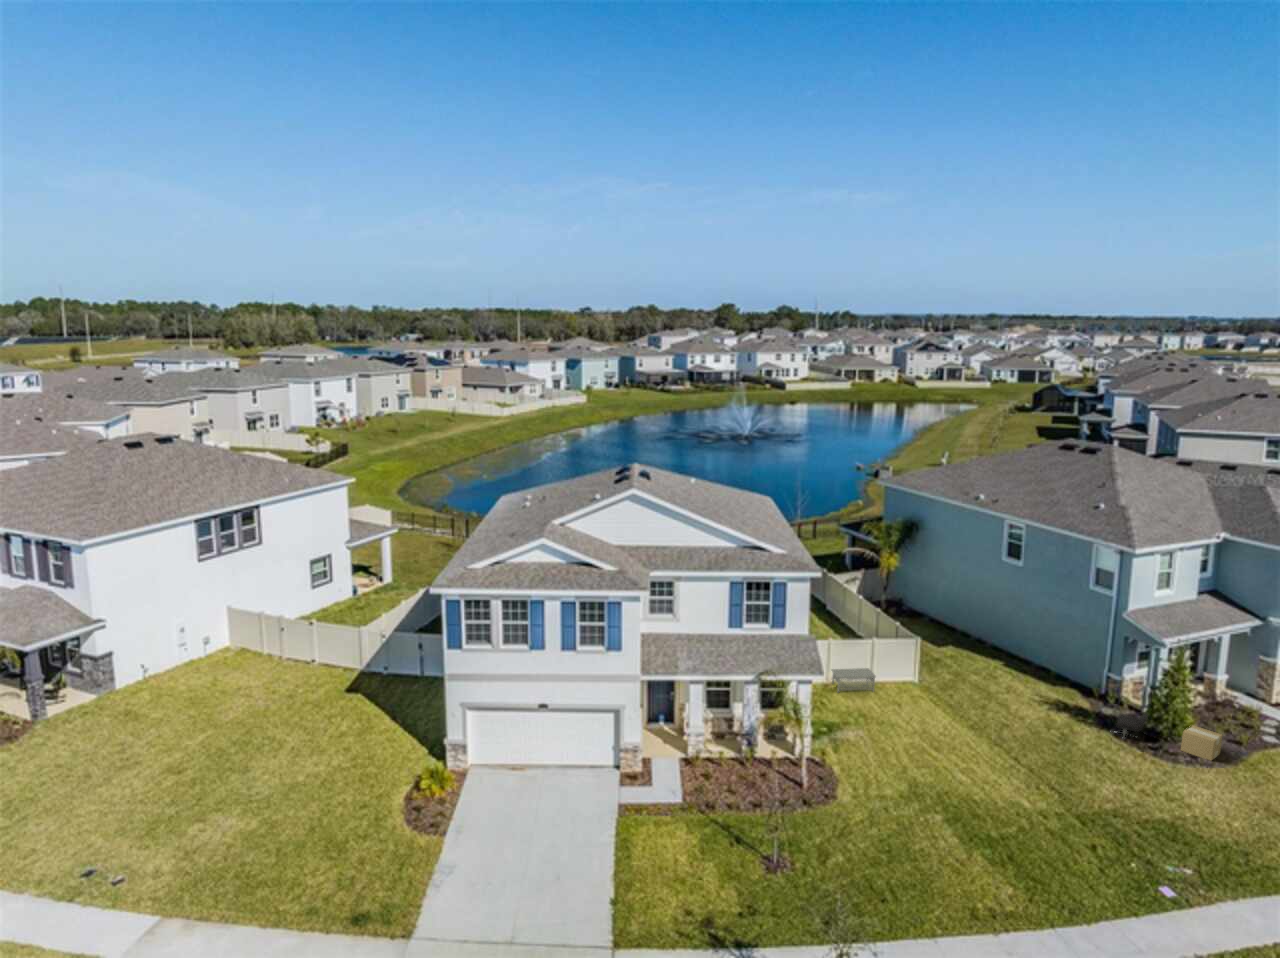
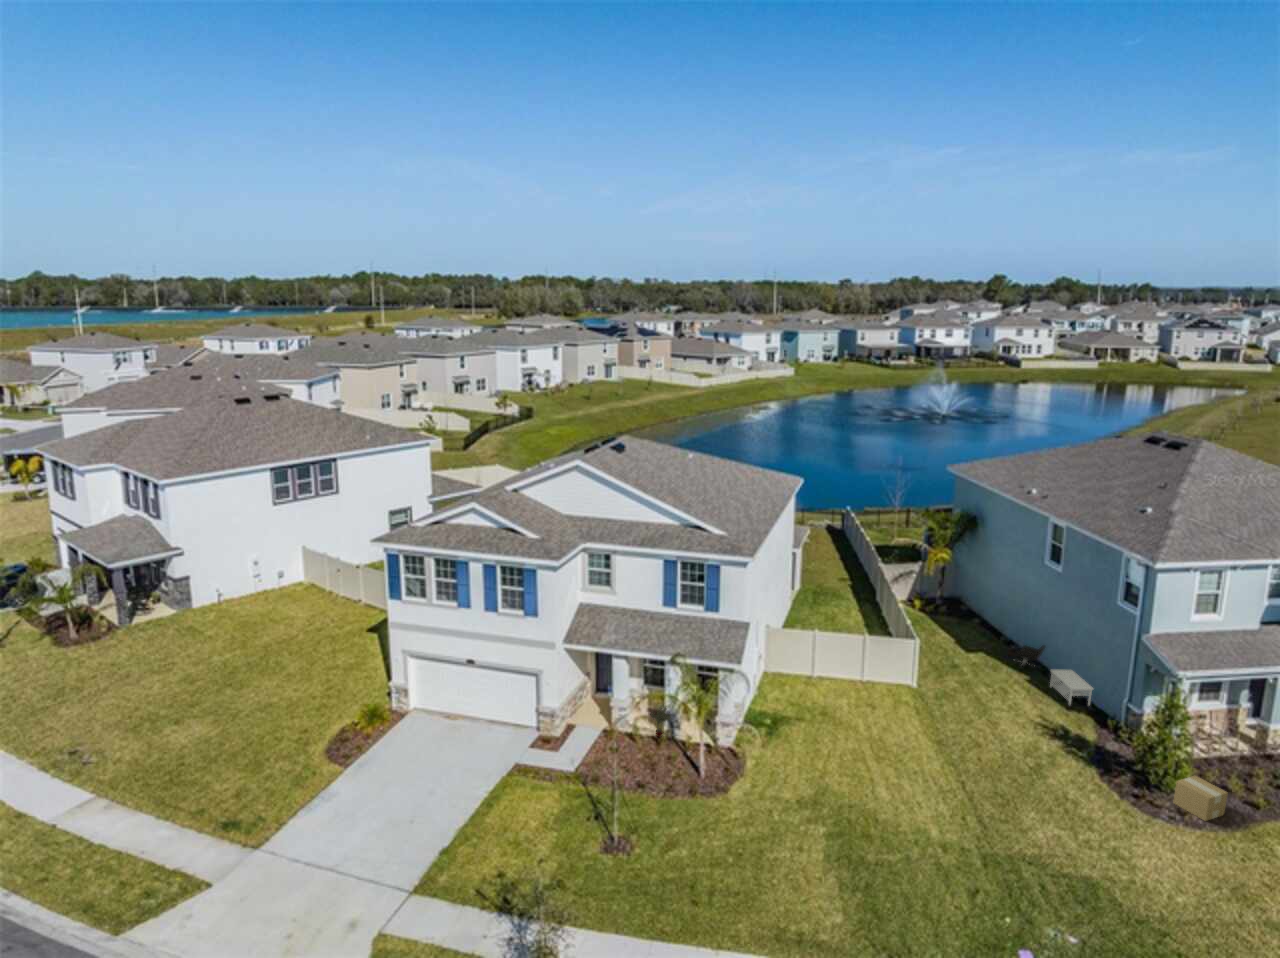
storage bench: present [831,668,876,692] -> present [1050,670,1093,705]
lounge chair: present [1117,713,1148,735] -> present [1016,646,1045,663]
potted tree: none [726,725,752,759] -> present [650,707,671,737]

